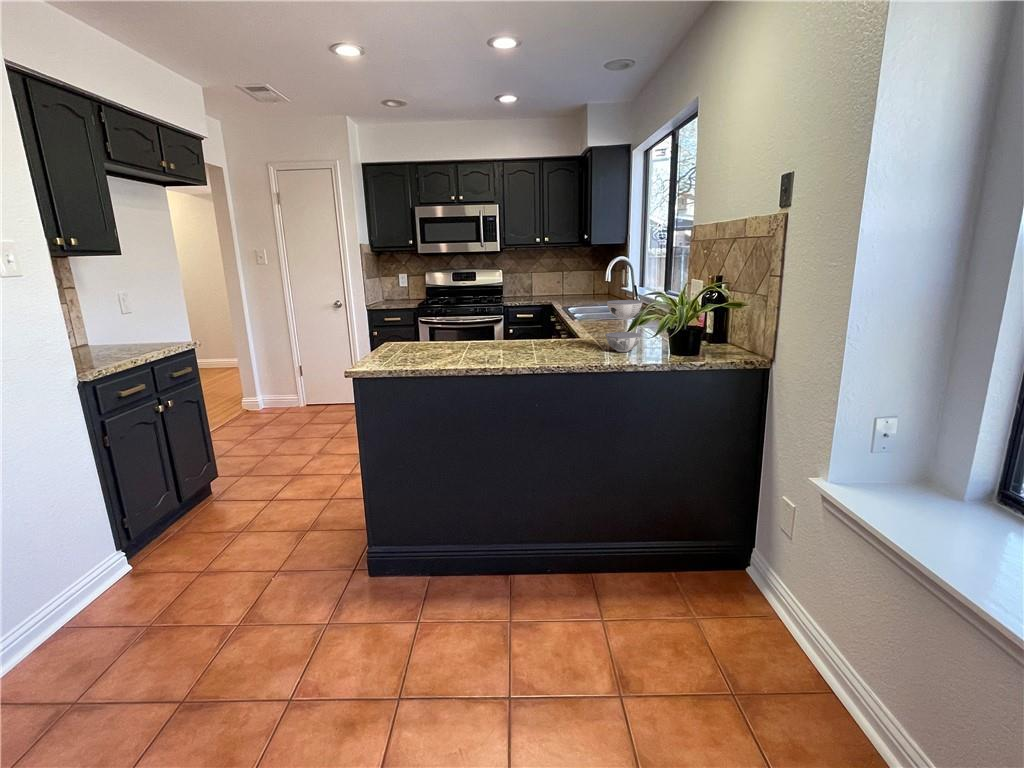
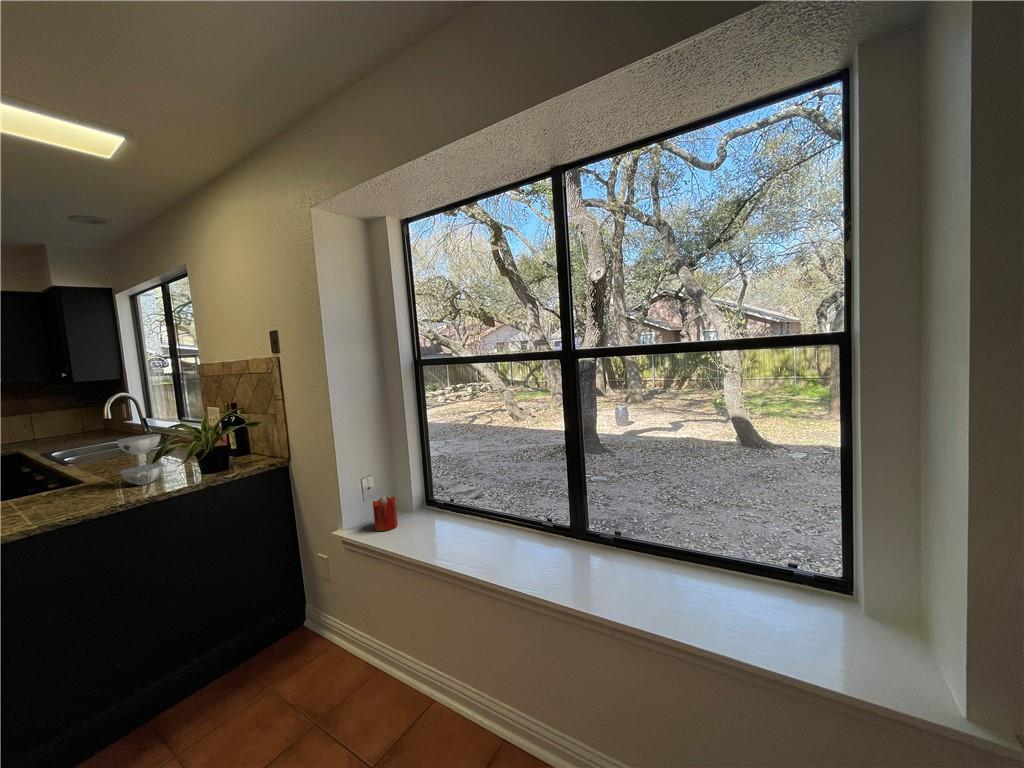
candle: none [880,456,933,515] -> present [373,495,398,531]

